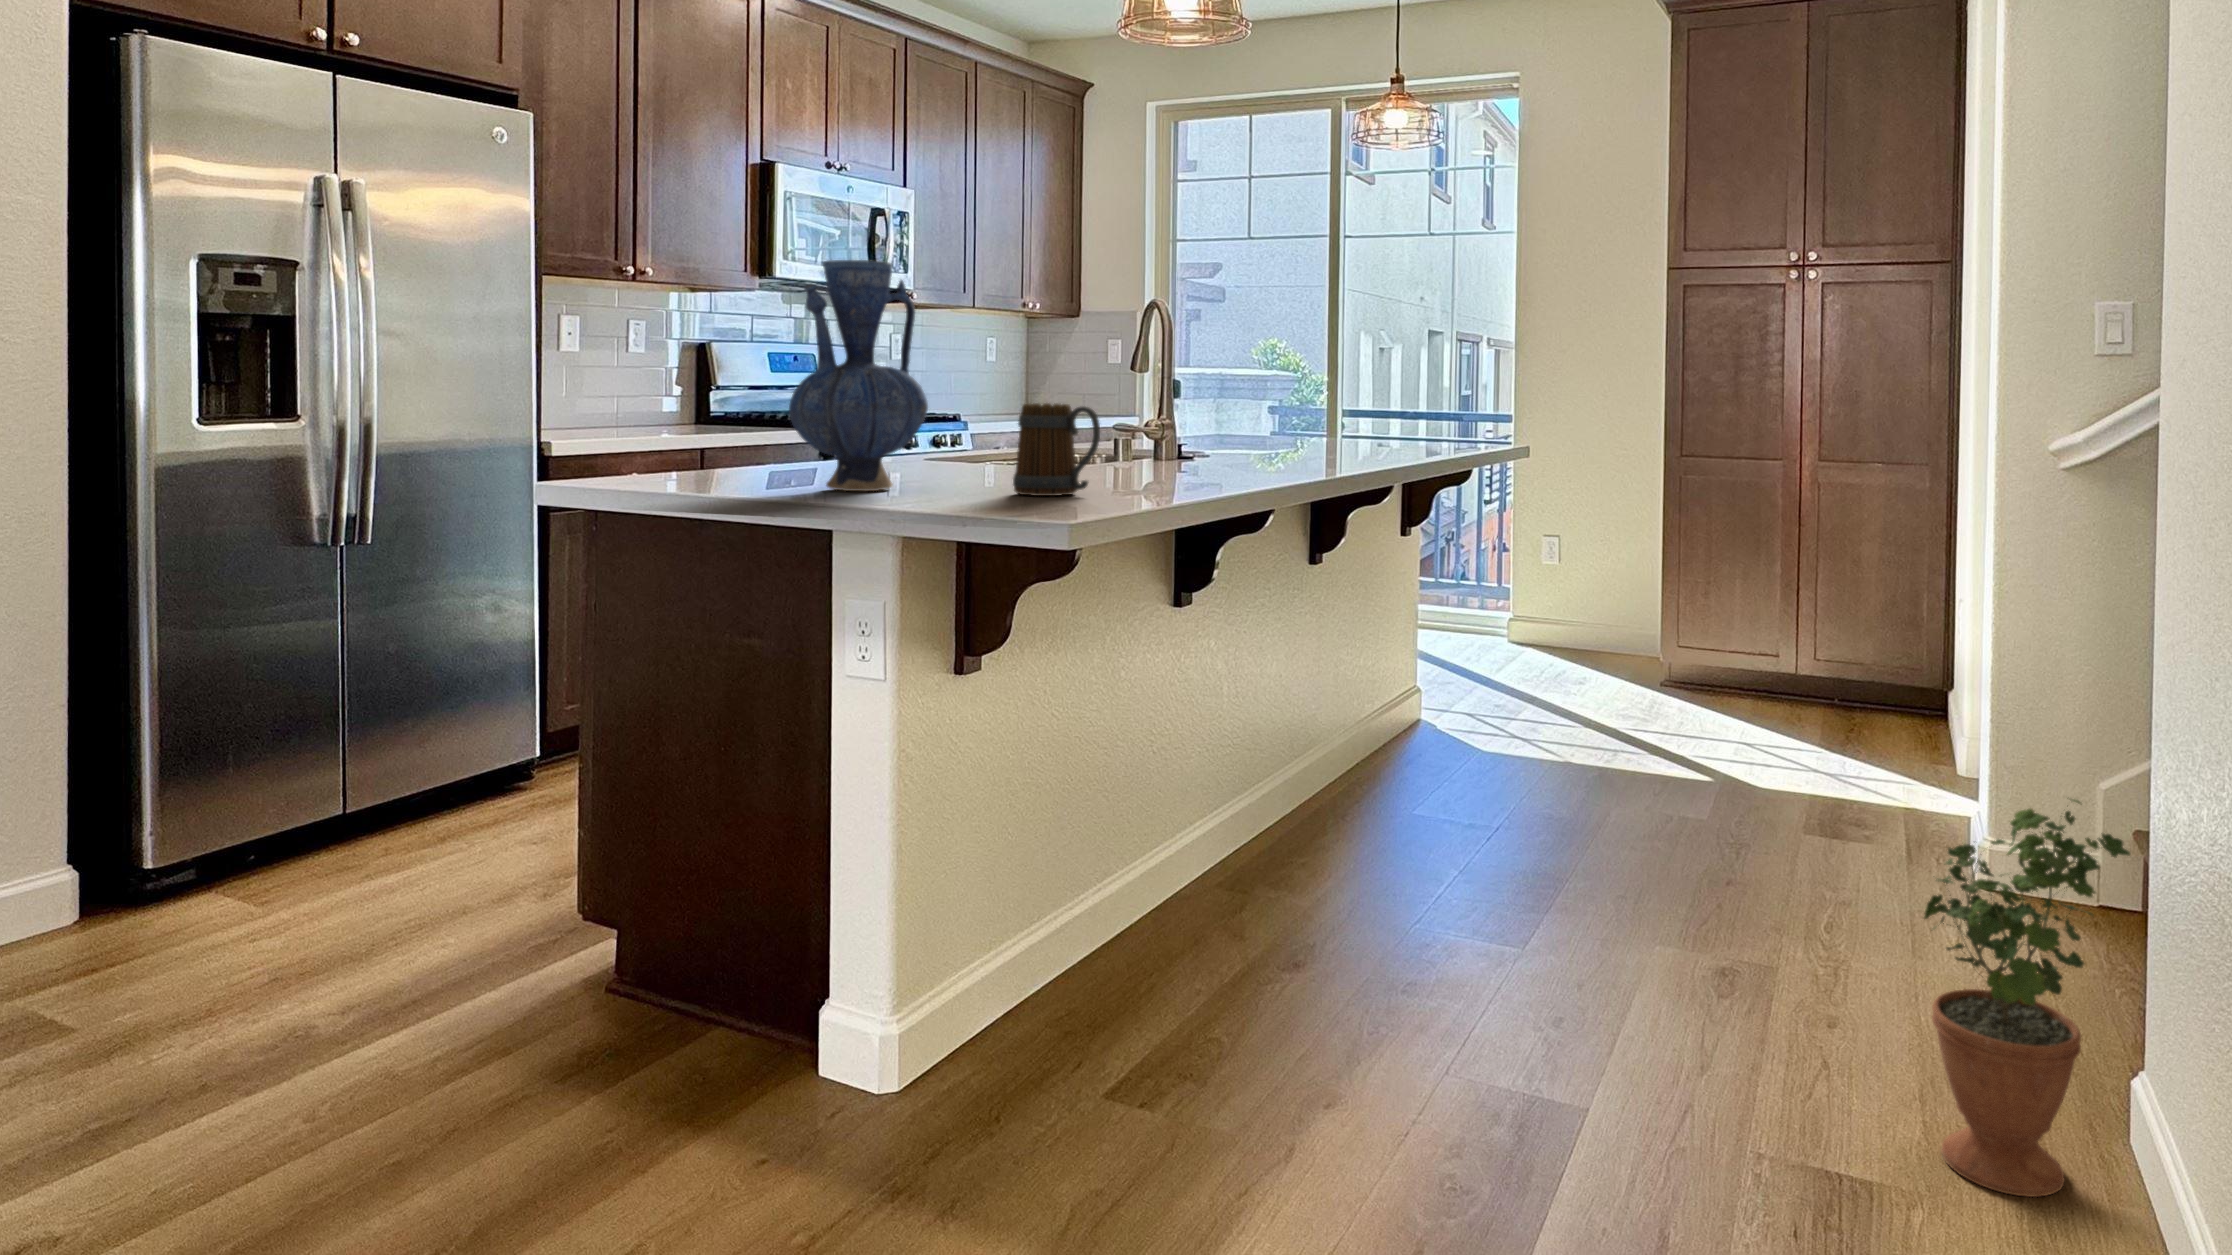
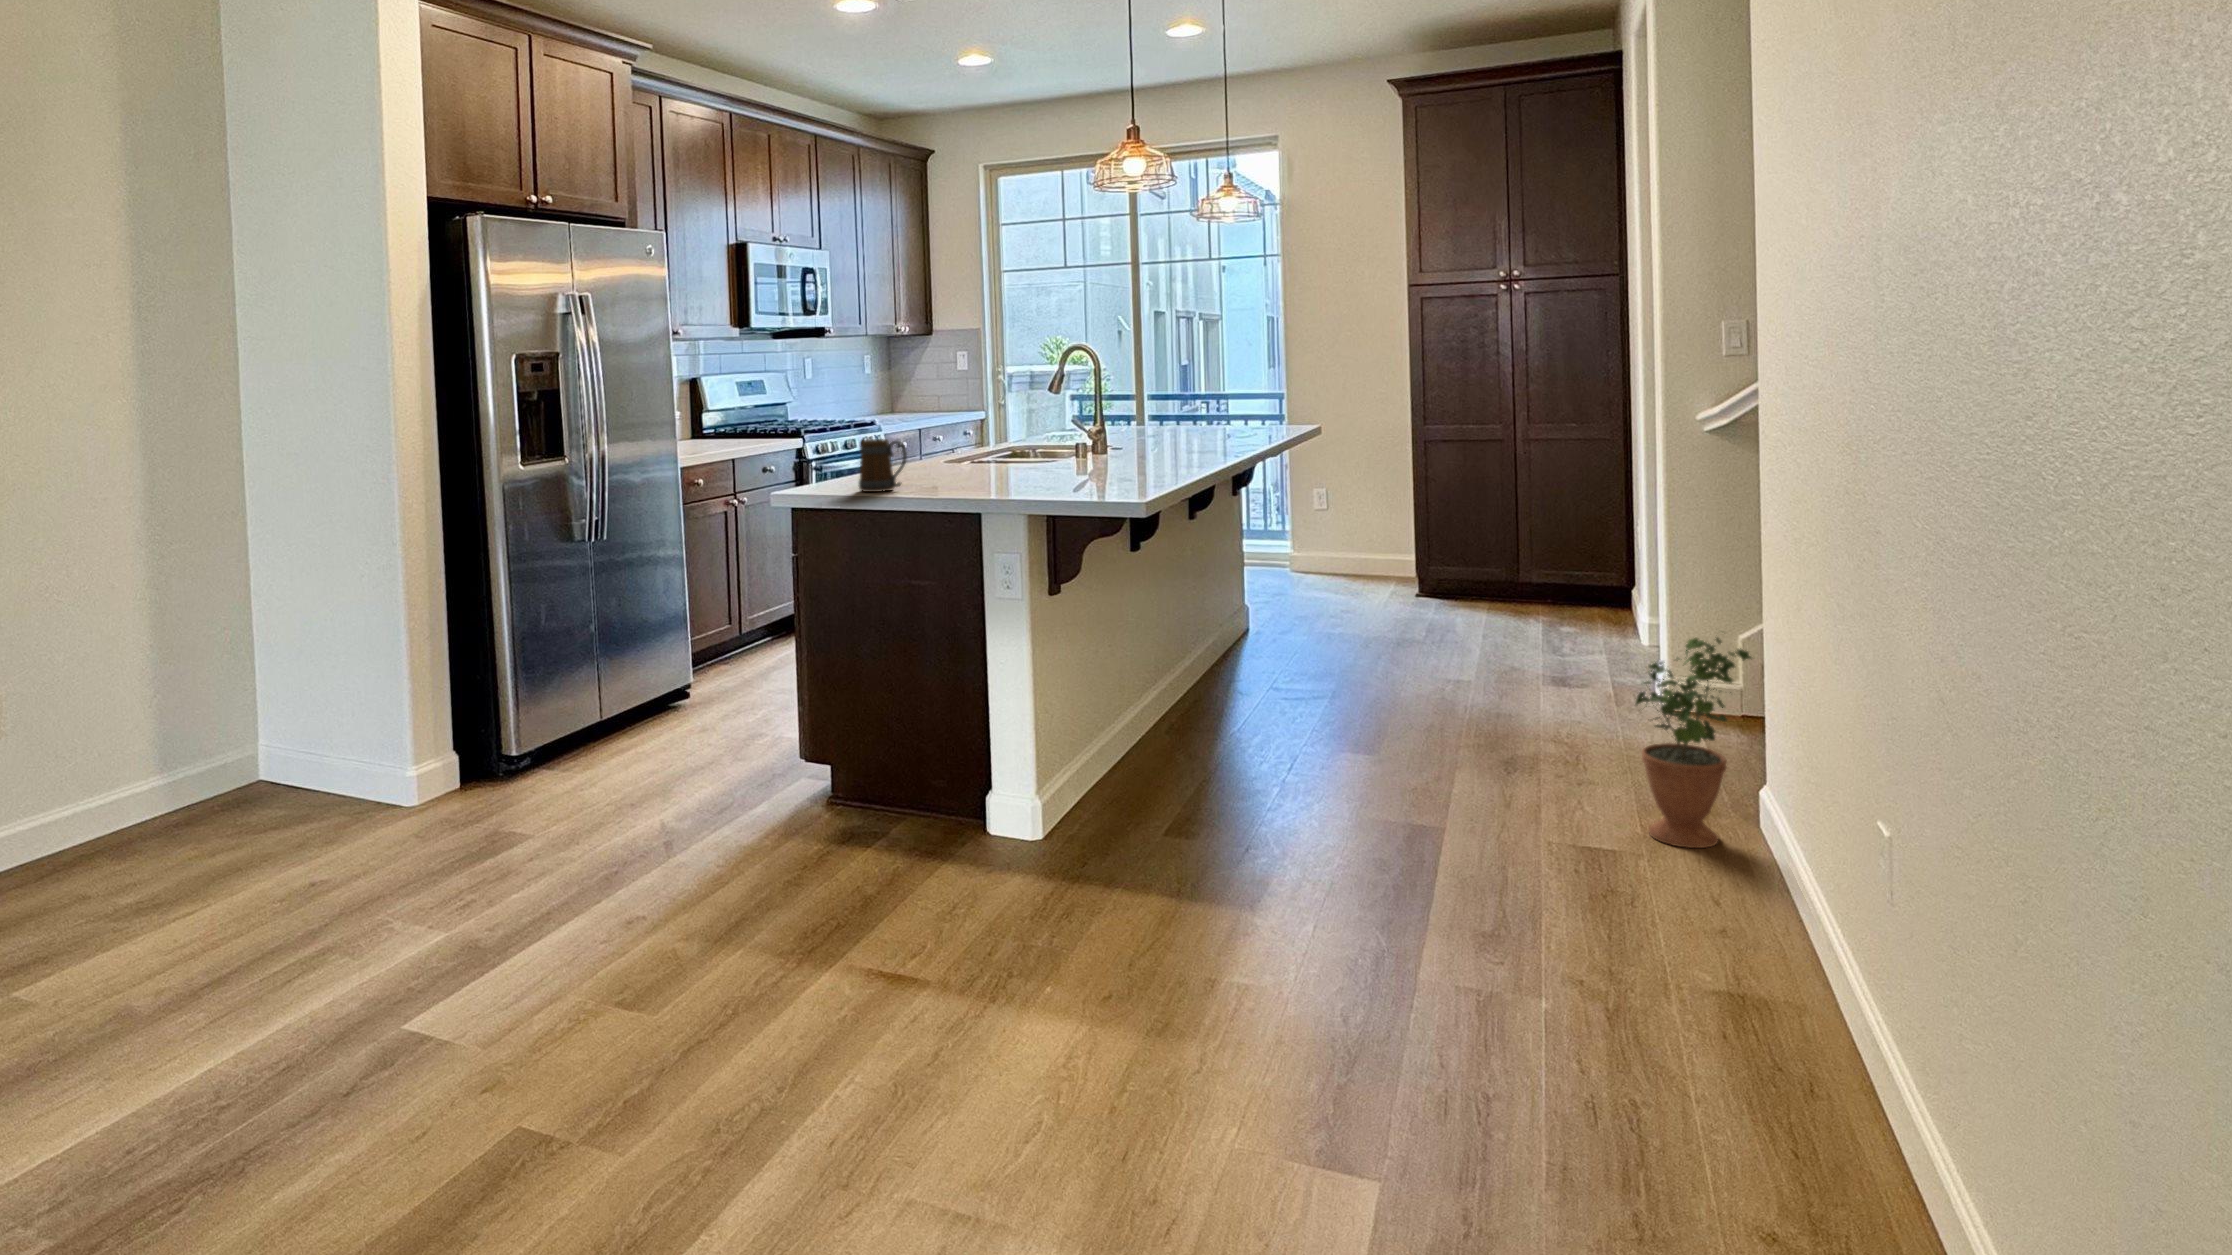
vase: present [789,260,928,491] -> none [942,354,1024,493]
mug: present [1013,403,1100,496] -> present [859,439,907,492]

